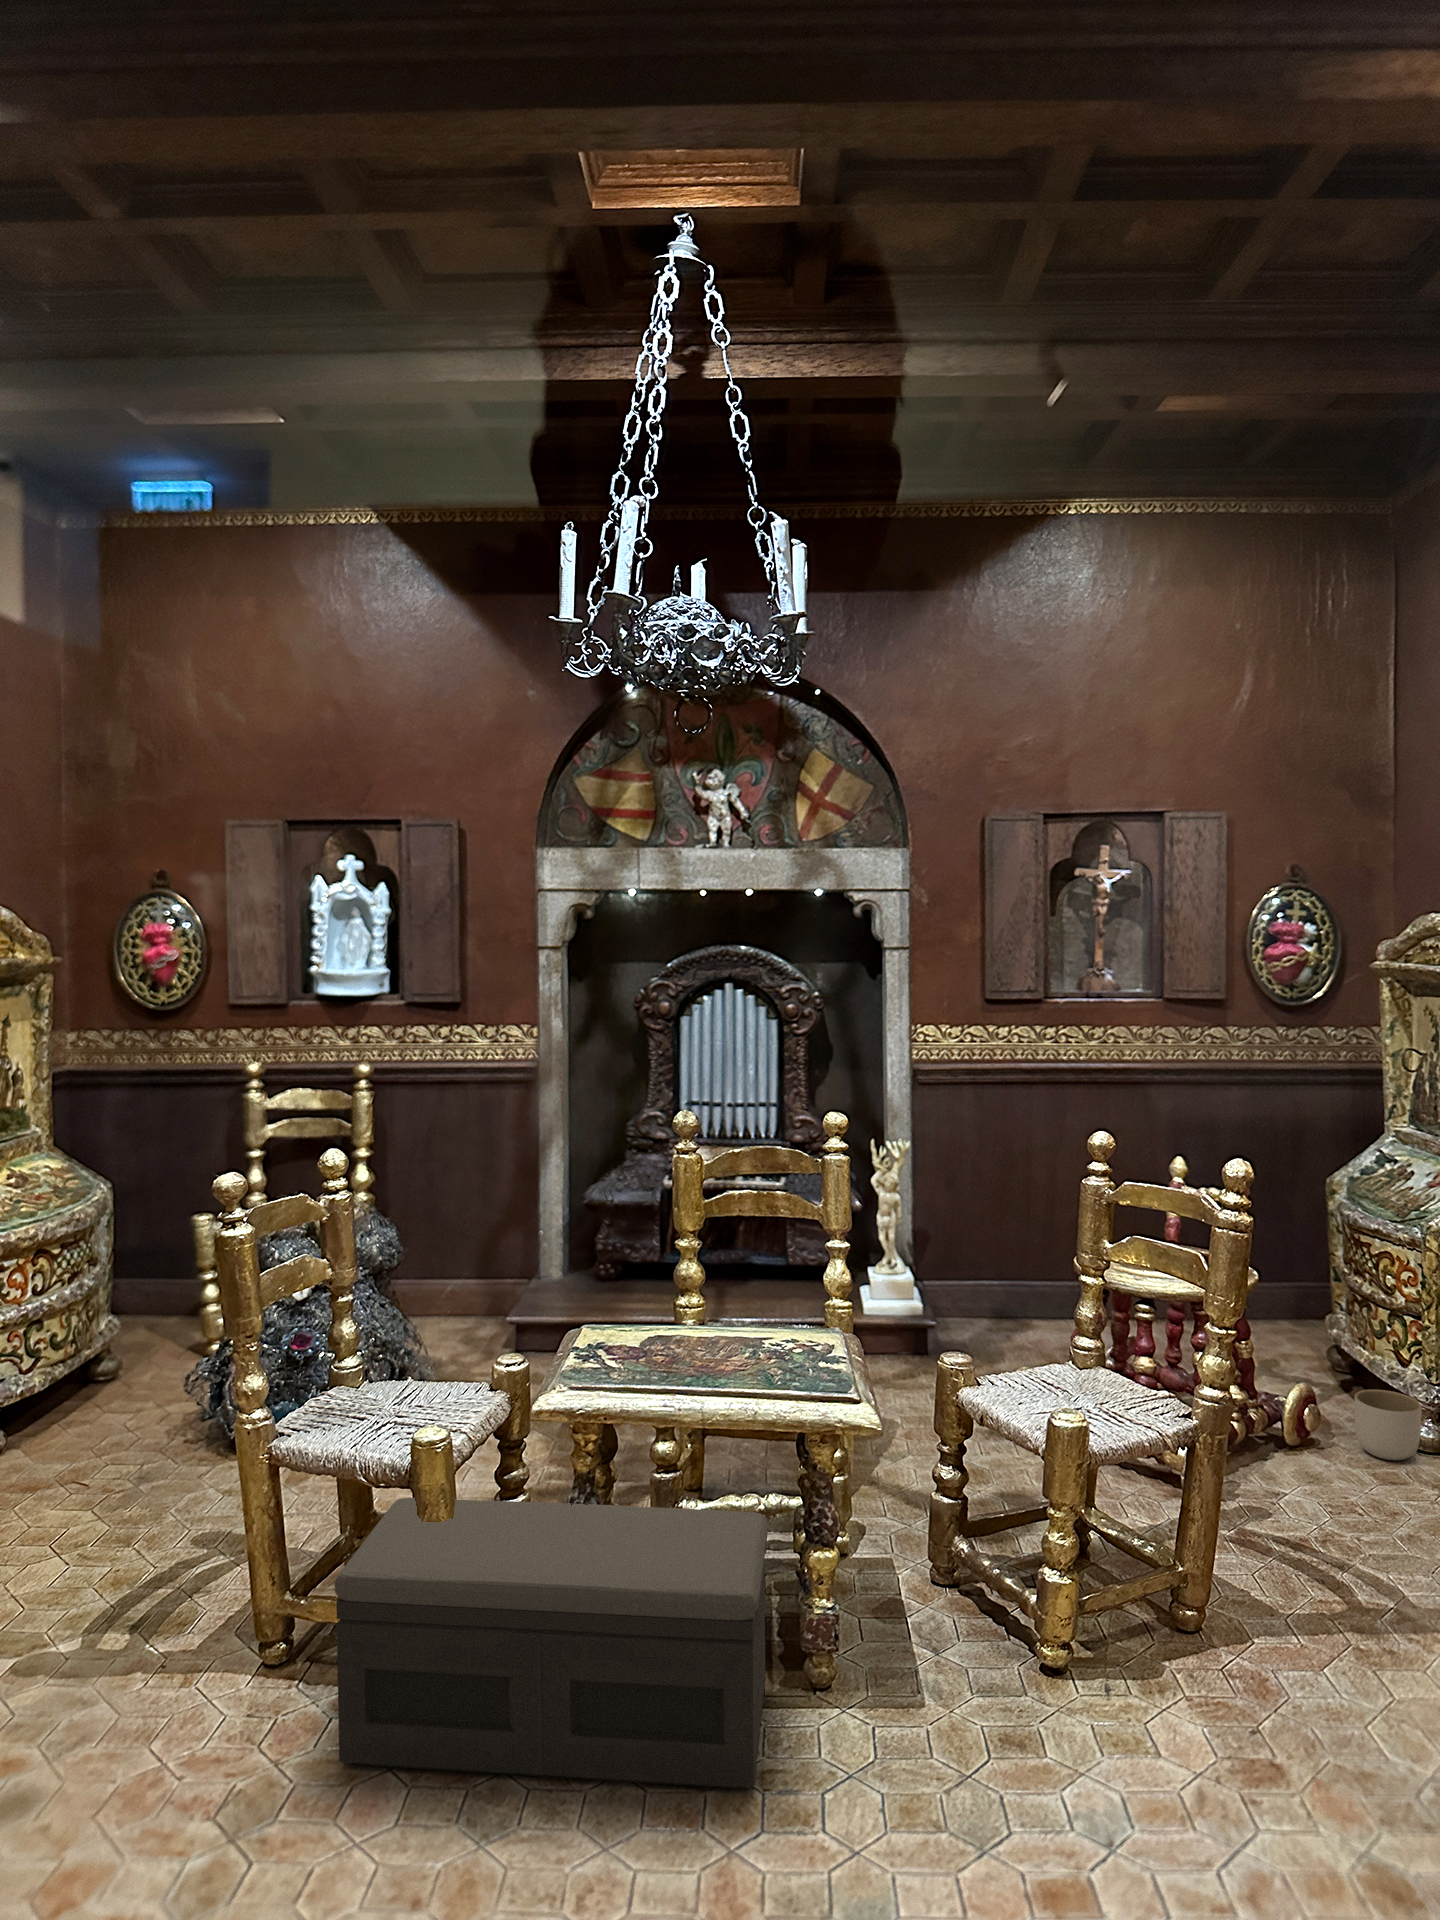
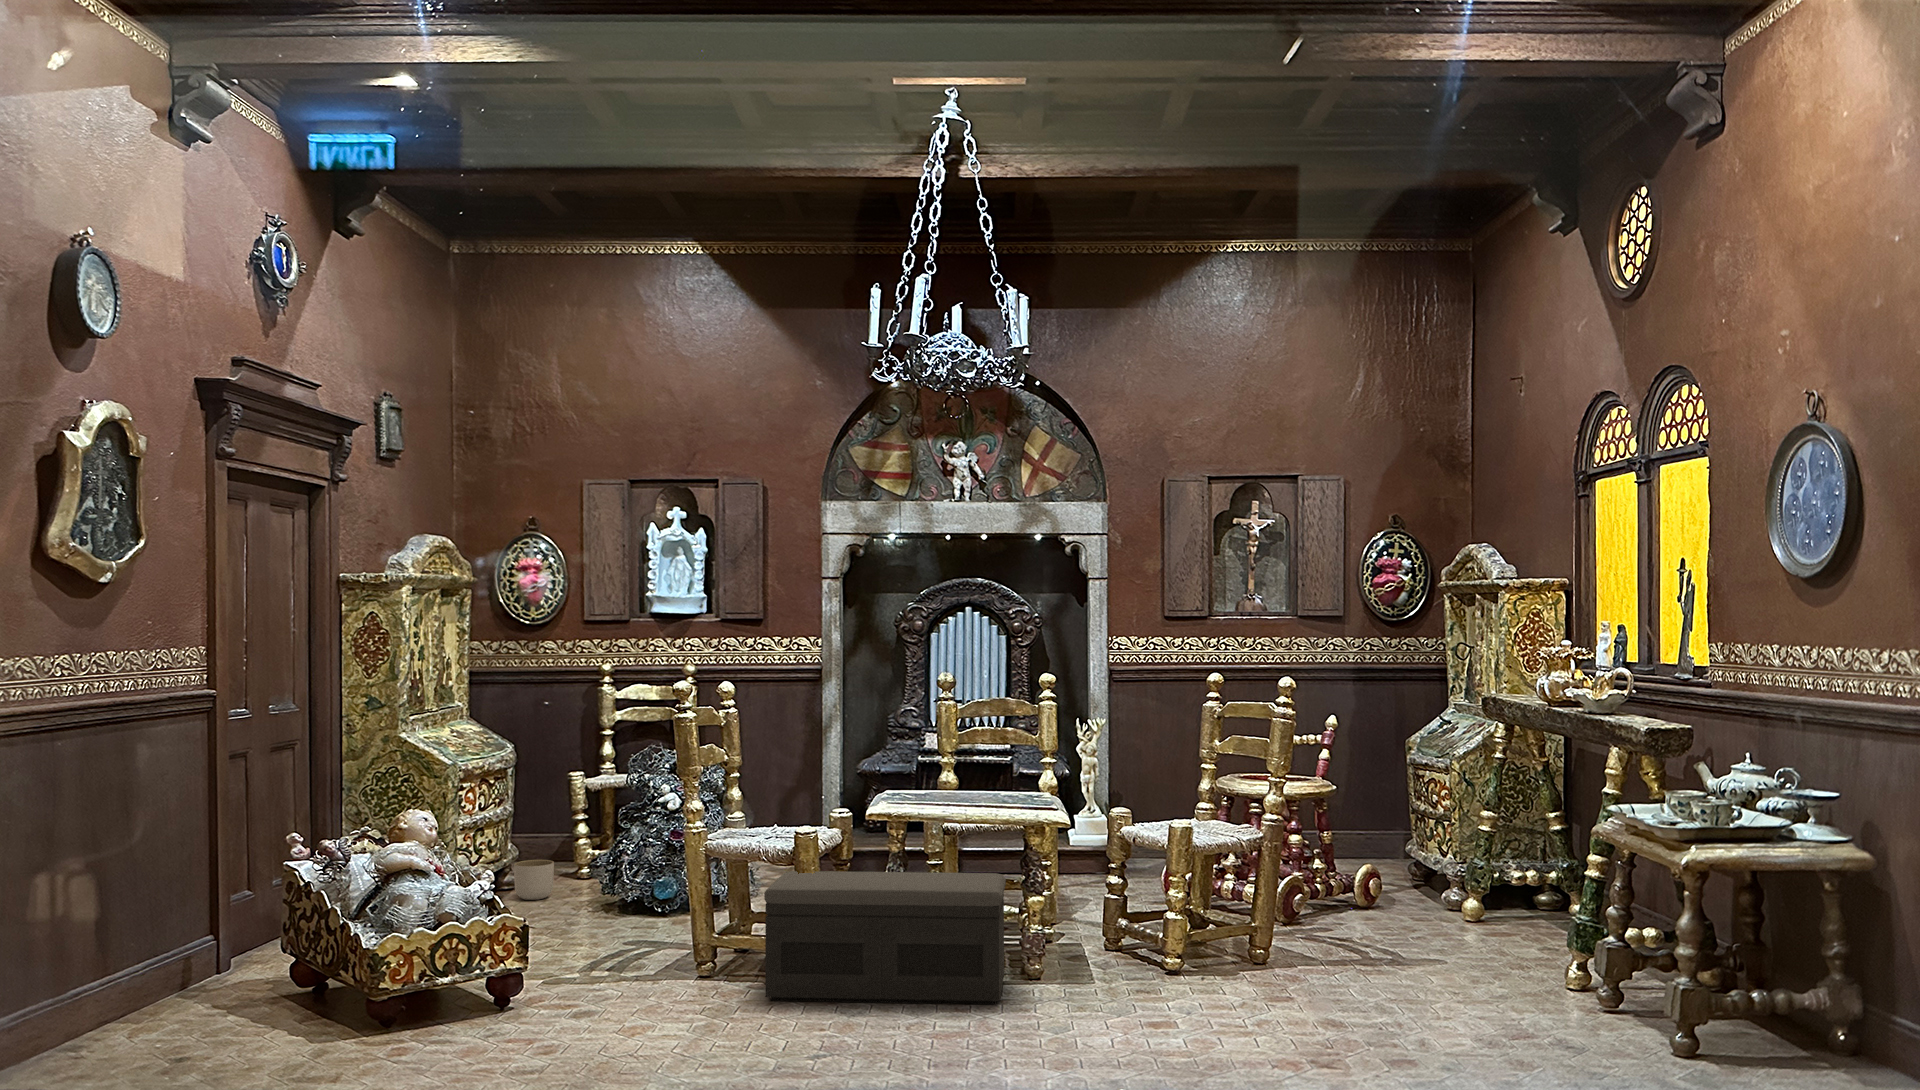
planter: present [1355,1390,1421,1460] -> present [514,860,554,900]

